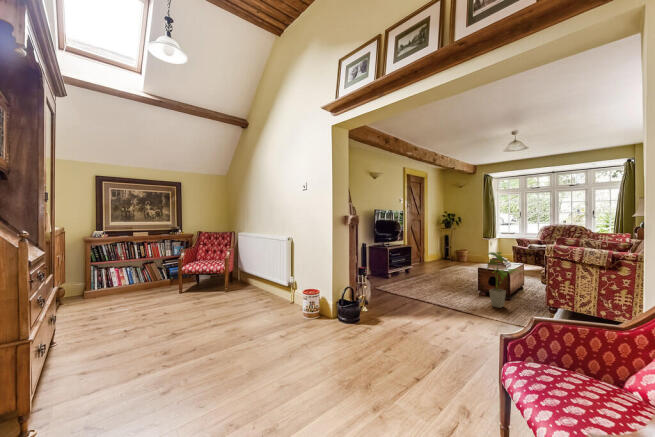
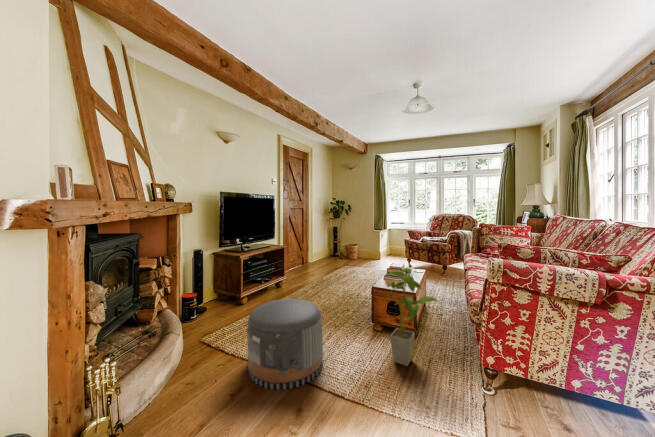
pouf: none [406,268,447,306] -> present [247,299,323,390]

